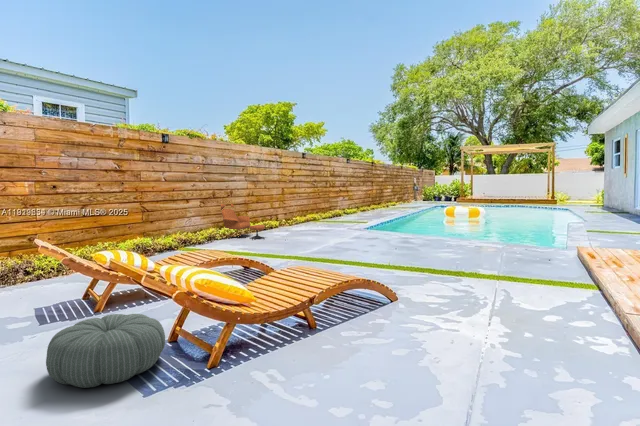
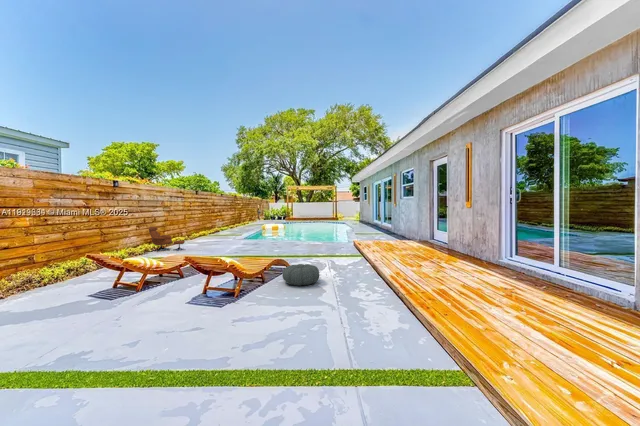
pouf: present [46,314,165,388] -> present [282,264,319,286]

